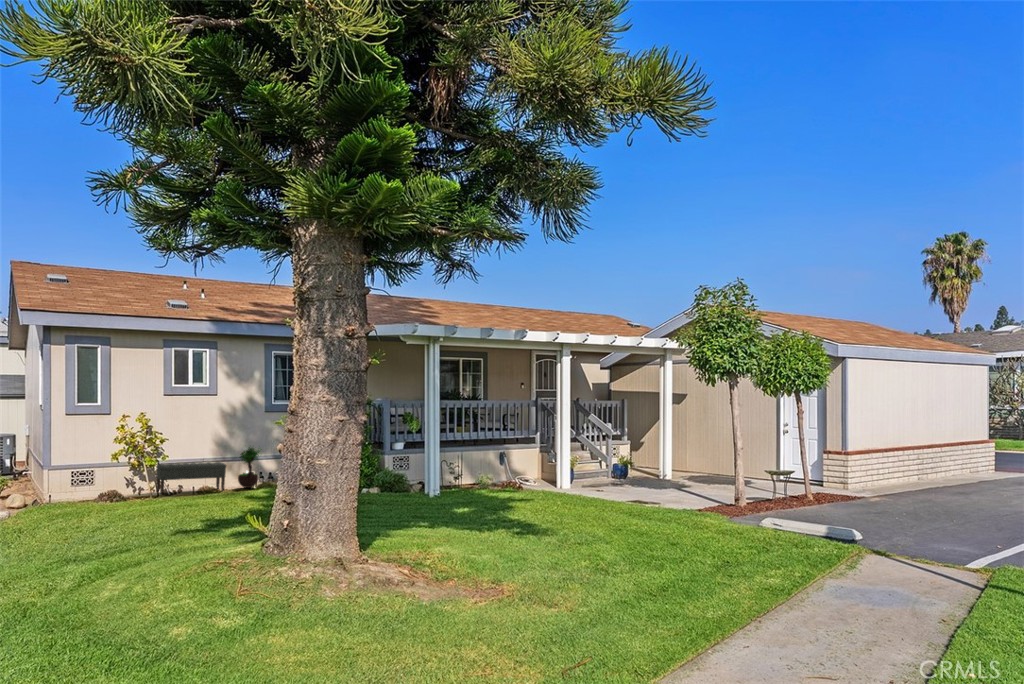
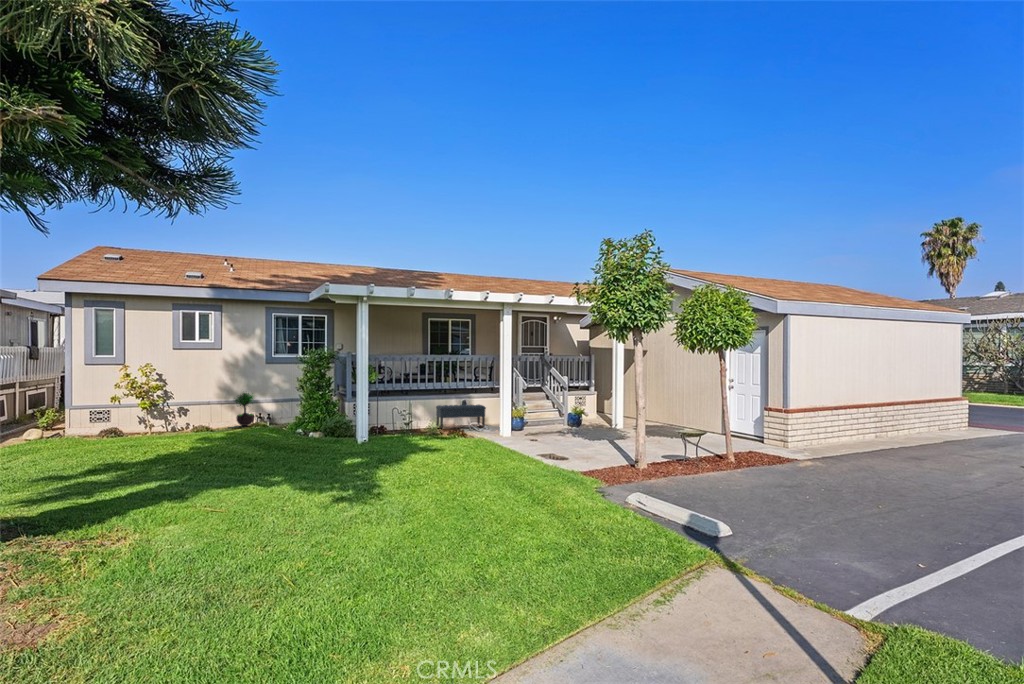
bench: present [157,462,226,494] -> present [436,405,486,428]

